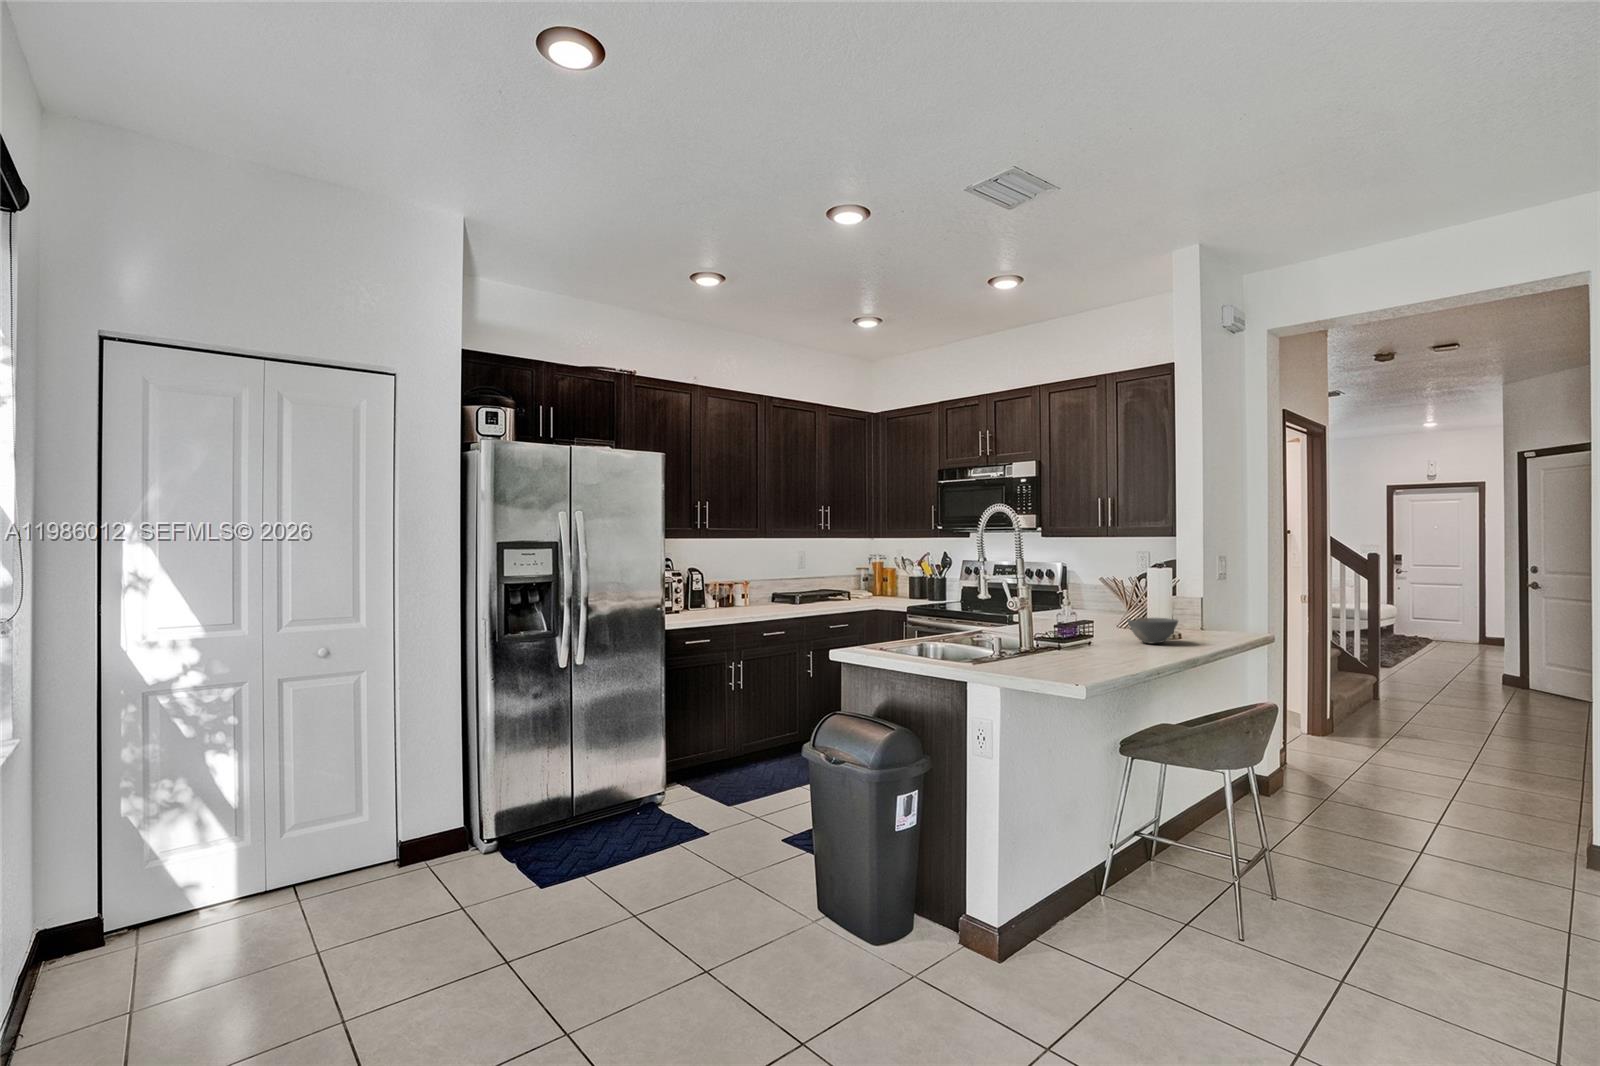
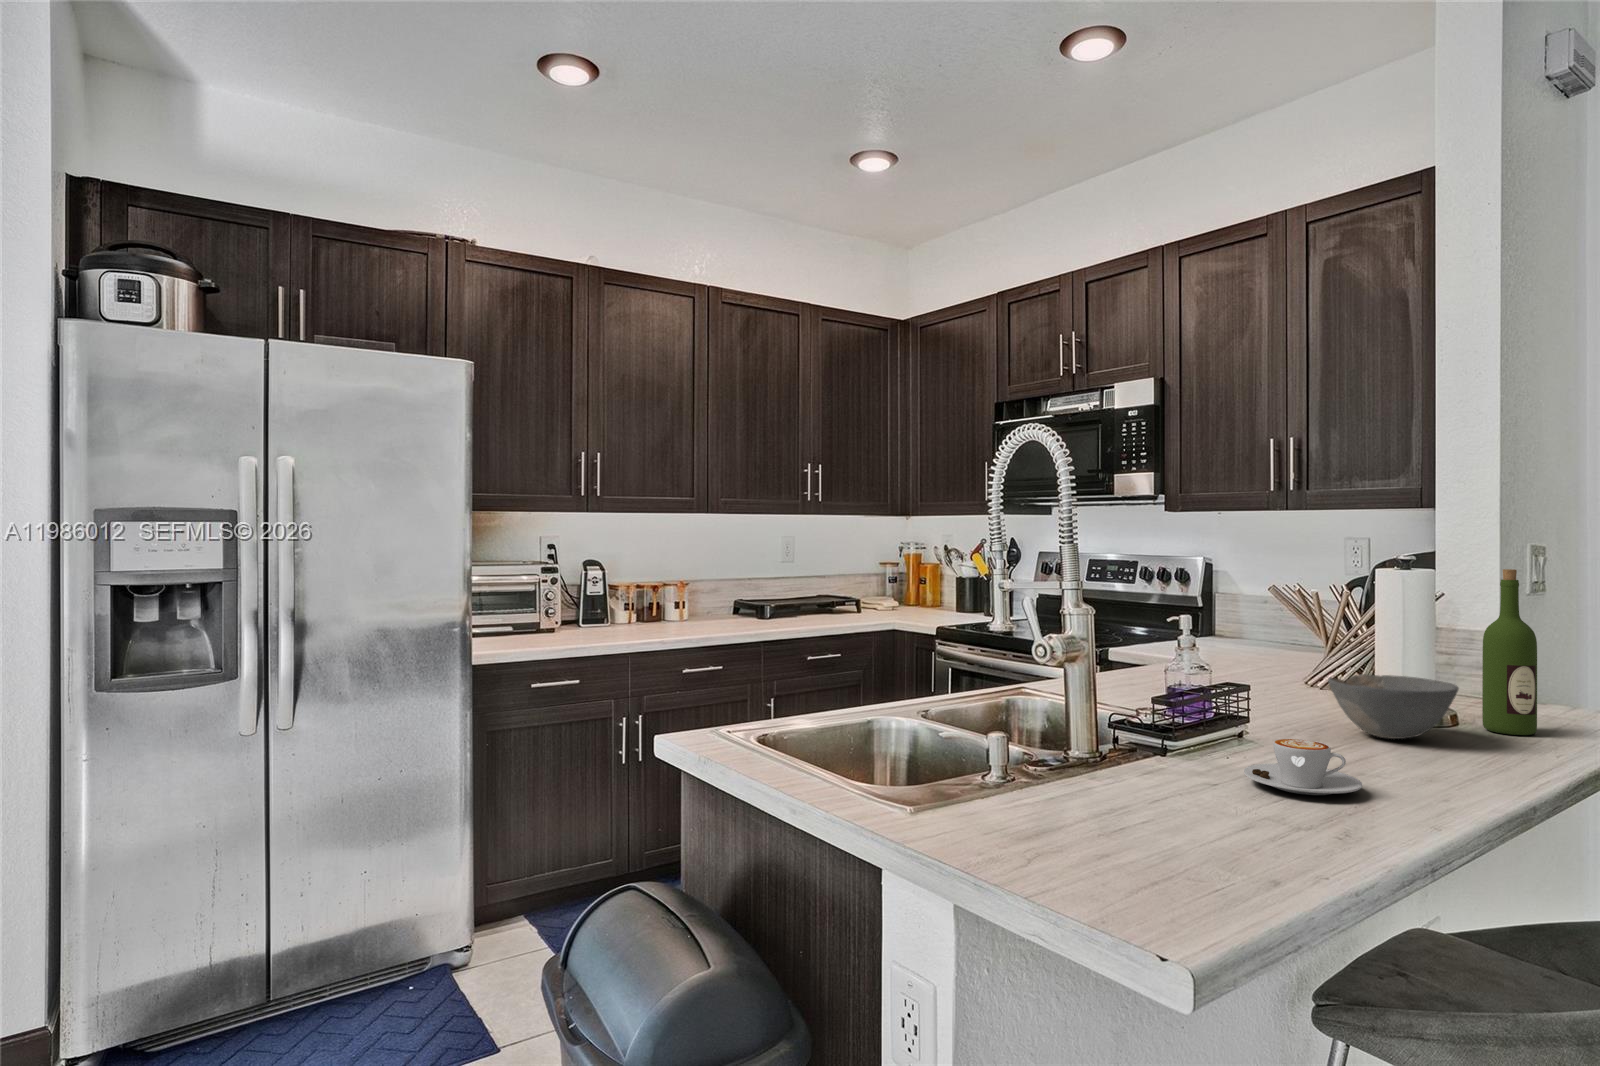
wine bottle: none [1190,570,1211,641] -> present [1482,569,1537,735]
coffee cup: none [1095,639,1138,658] -> present [1244,739,1362,795]

